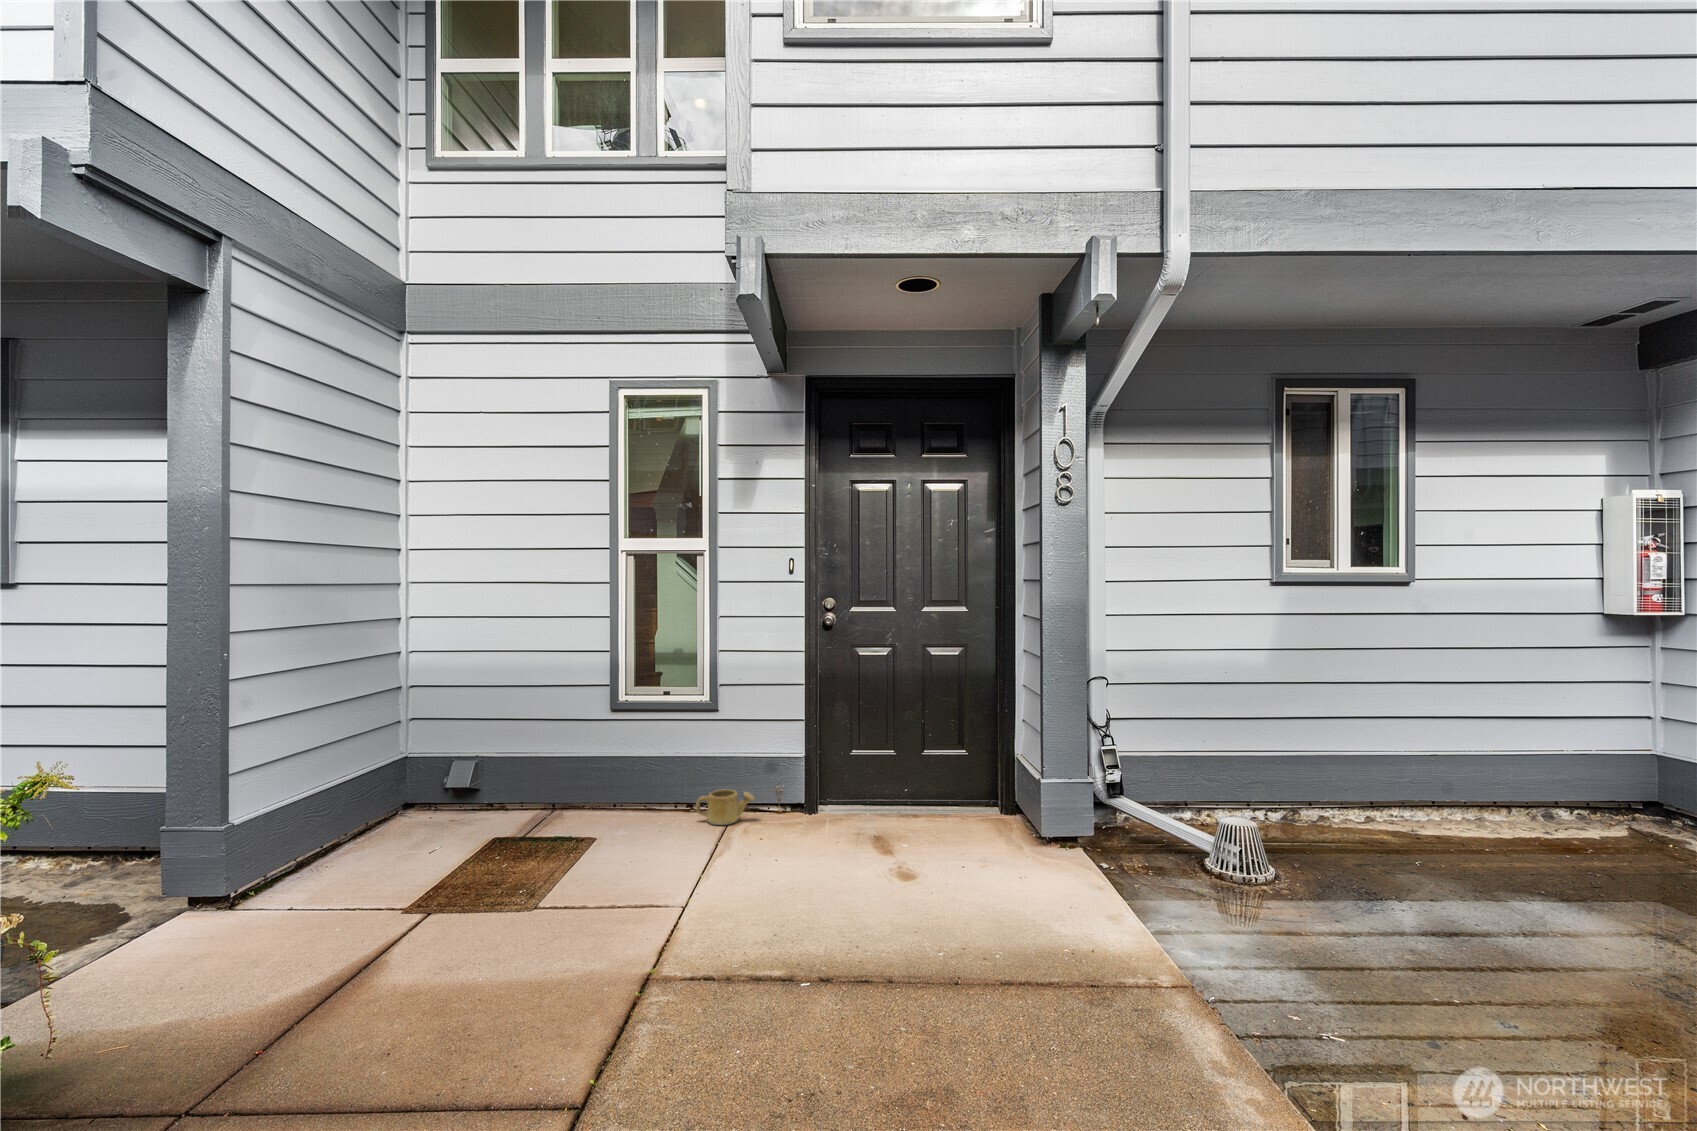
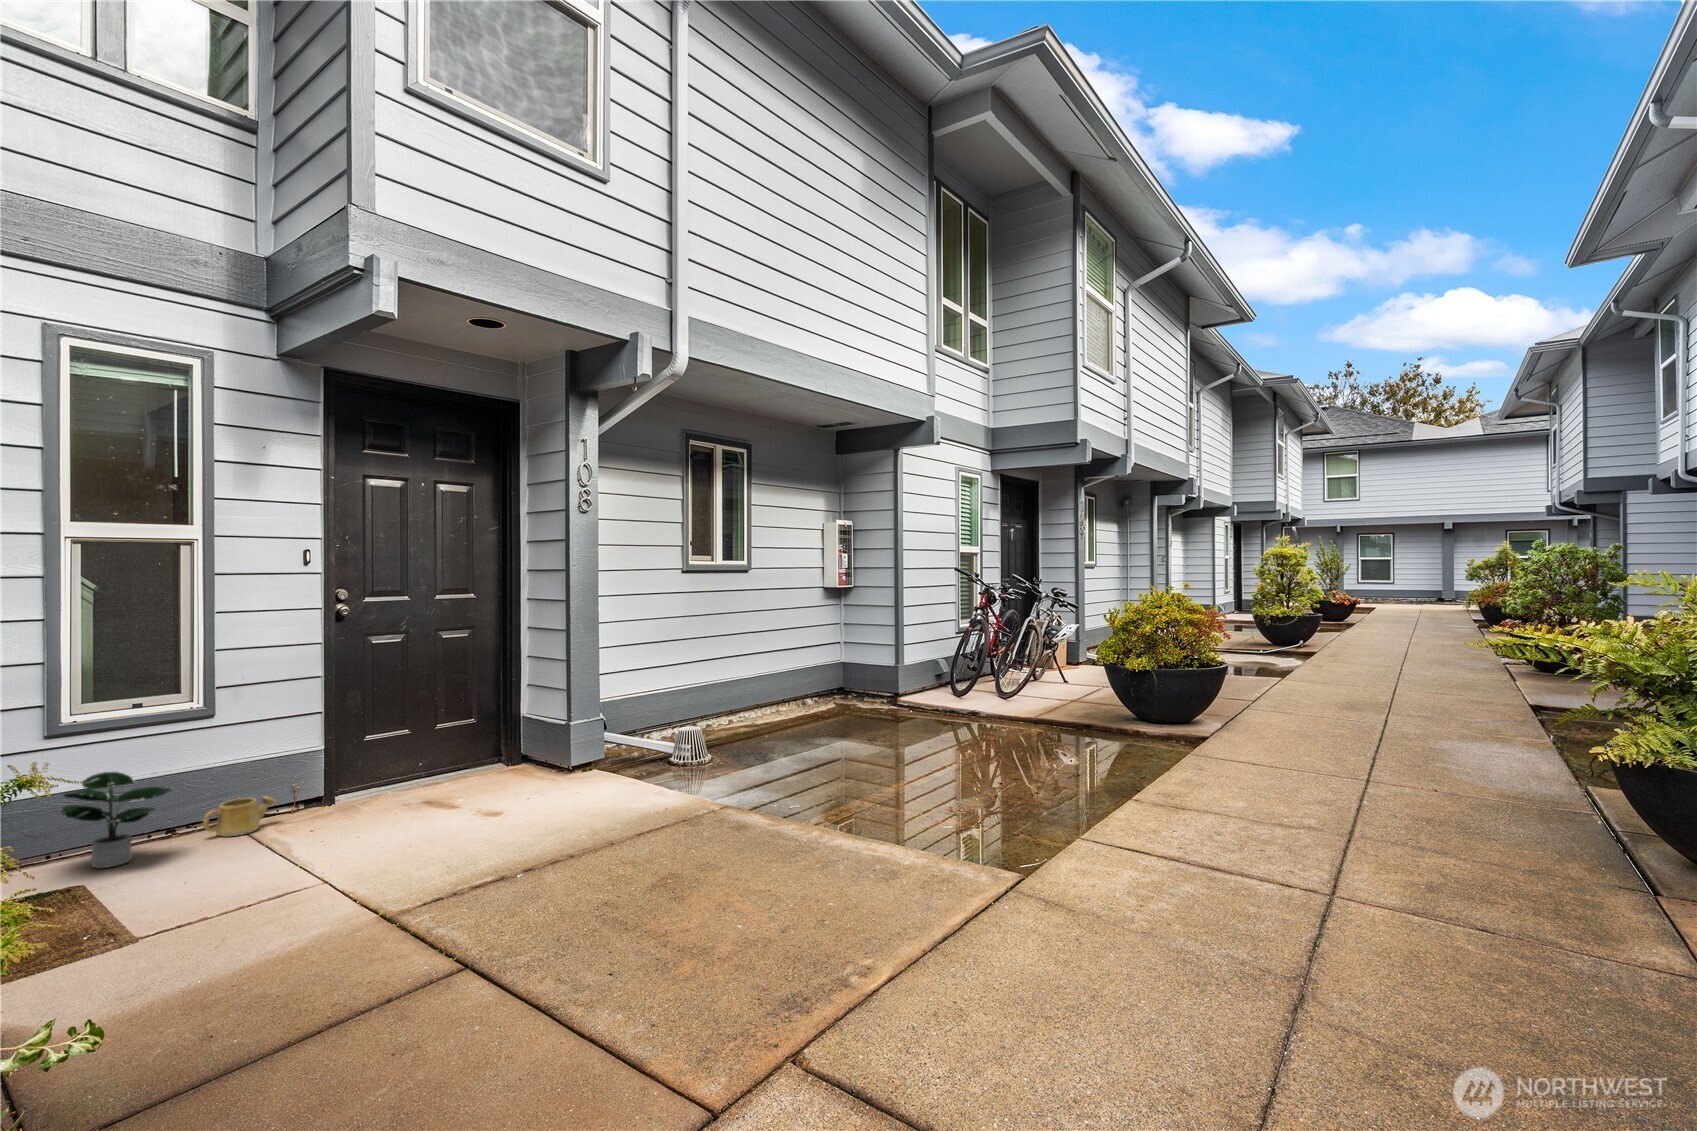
potted plant: none [593,746,665,828] -> present [60,772,173,868]

